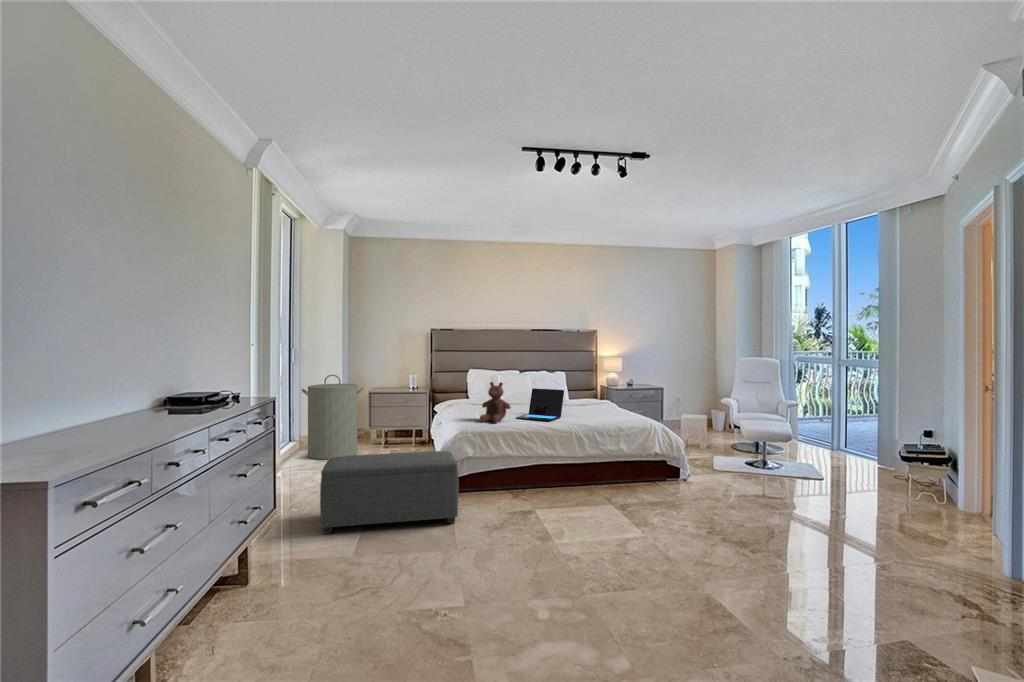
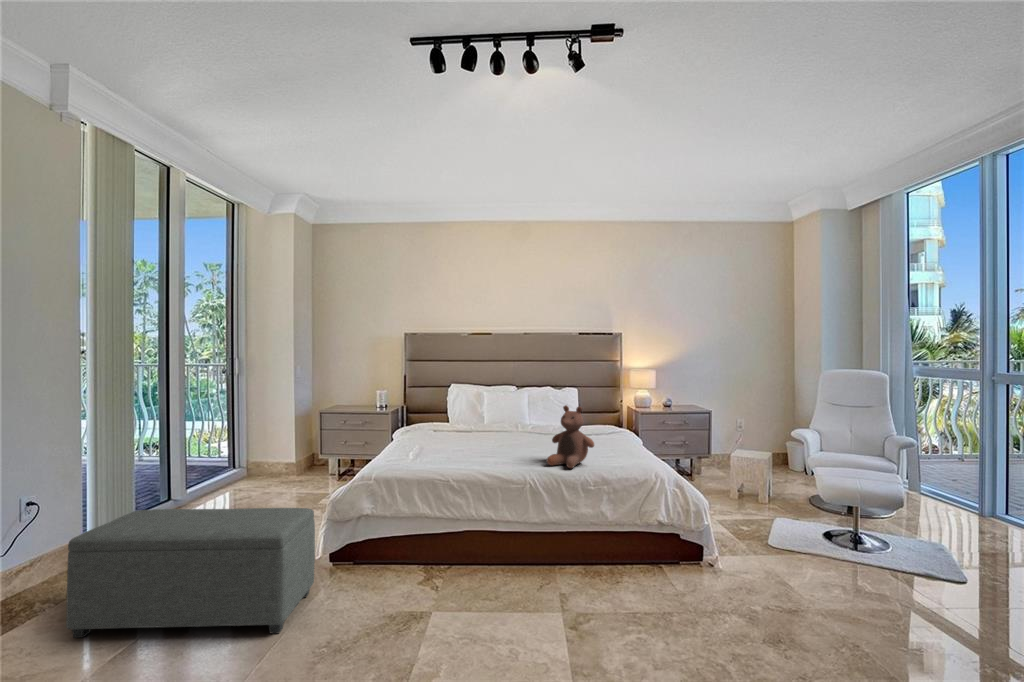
laundry hamper: present [302,375,364,460] -> none [234,388,311,495]
stuffed bear: present [479,382,511,423] -> present [547,405,594,468]
laptop: present [516,388,564,421] -> none [461,411,535,461]

